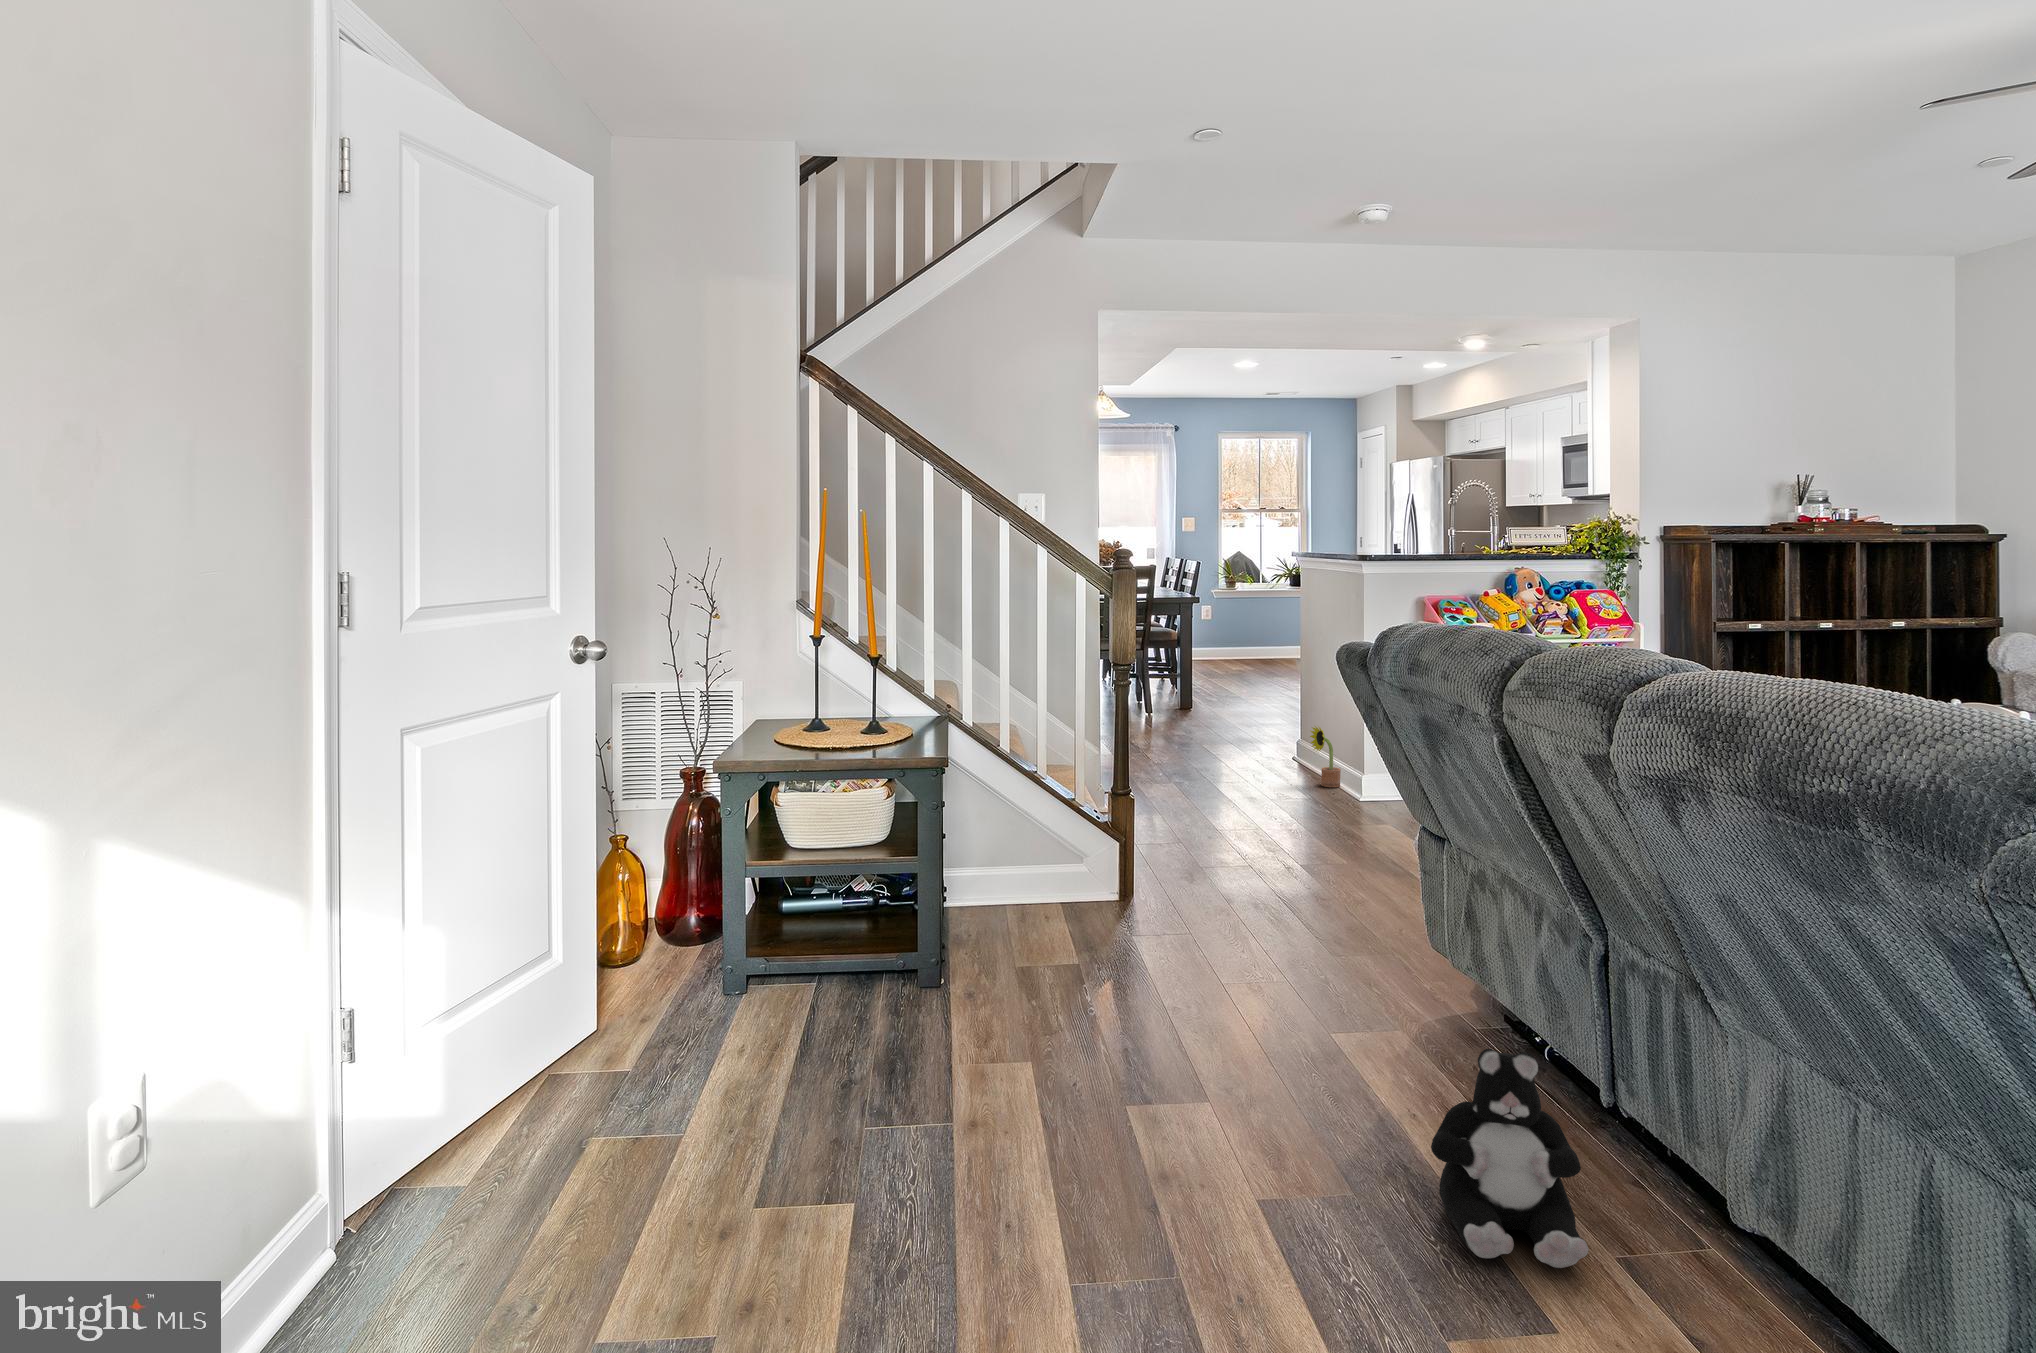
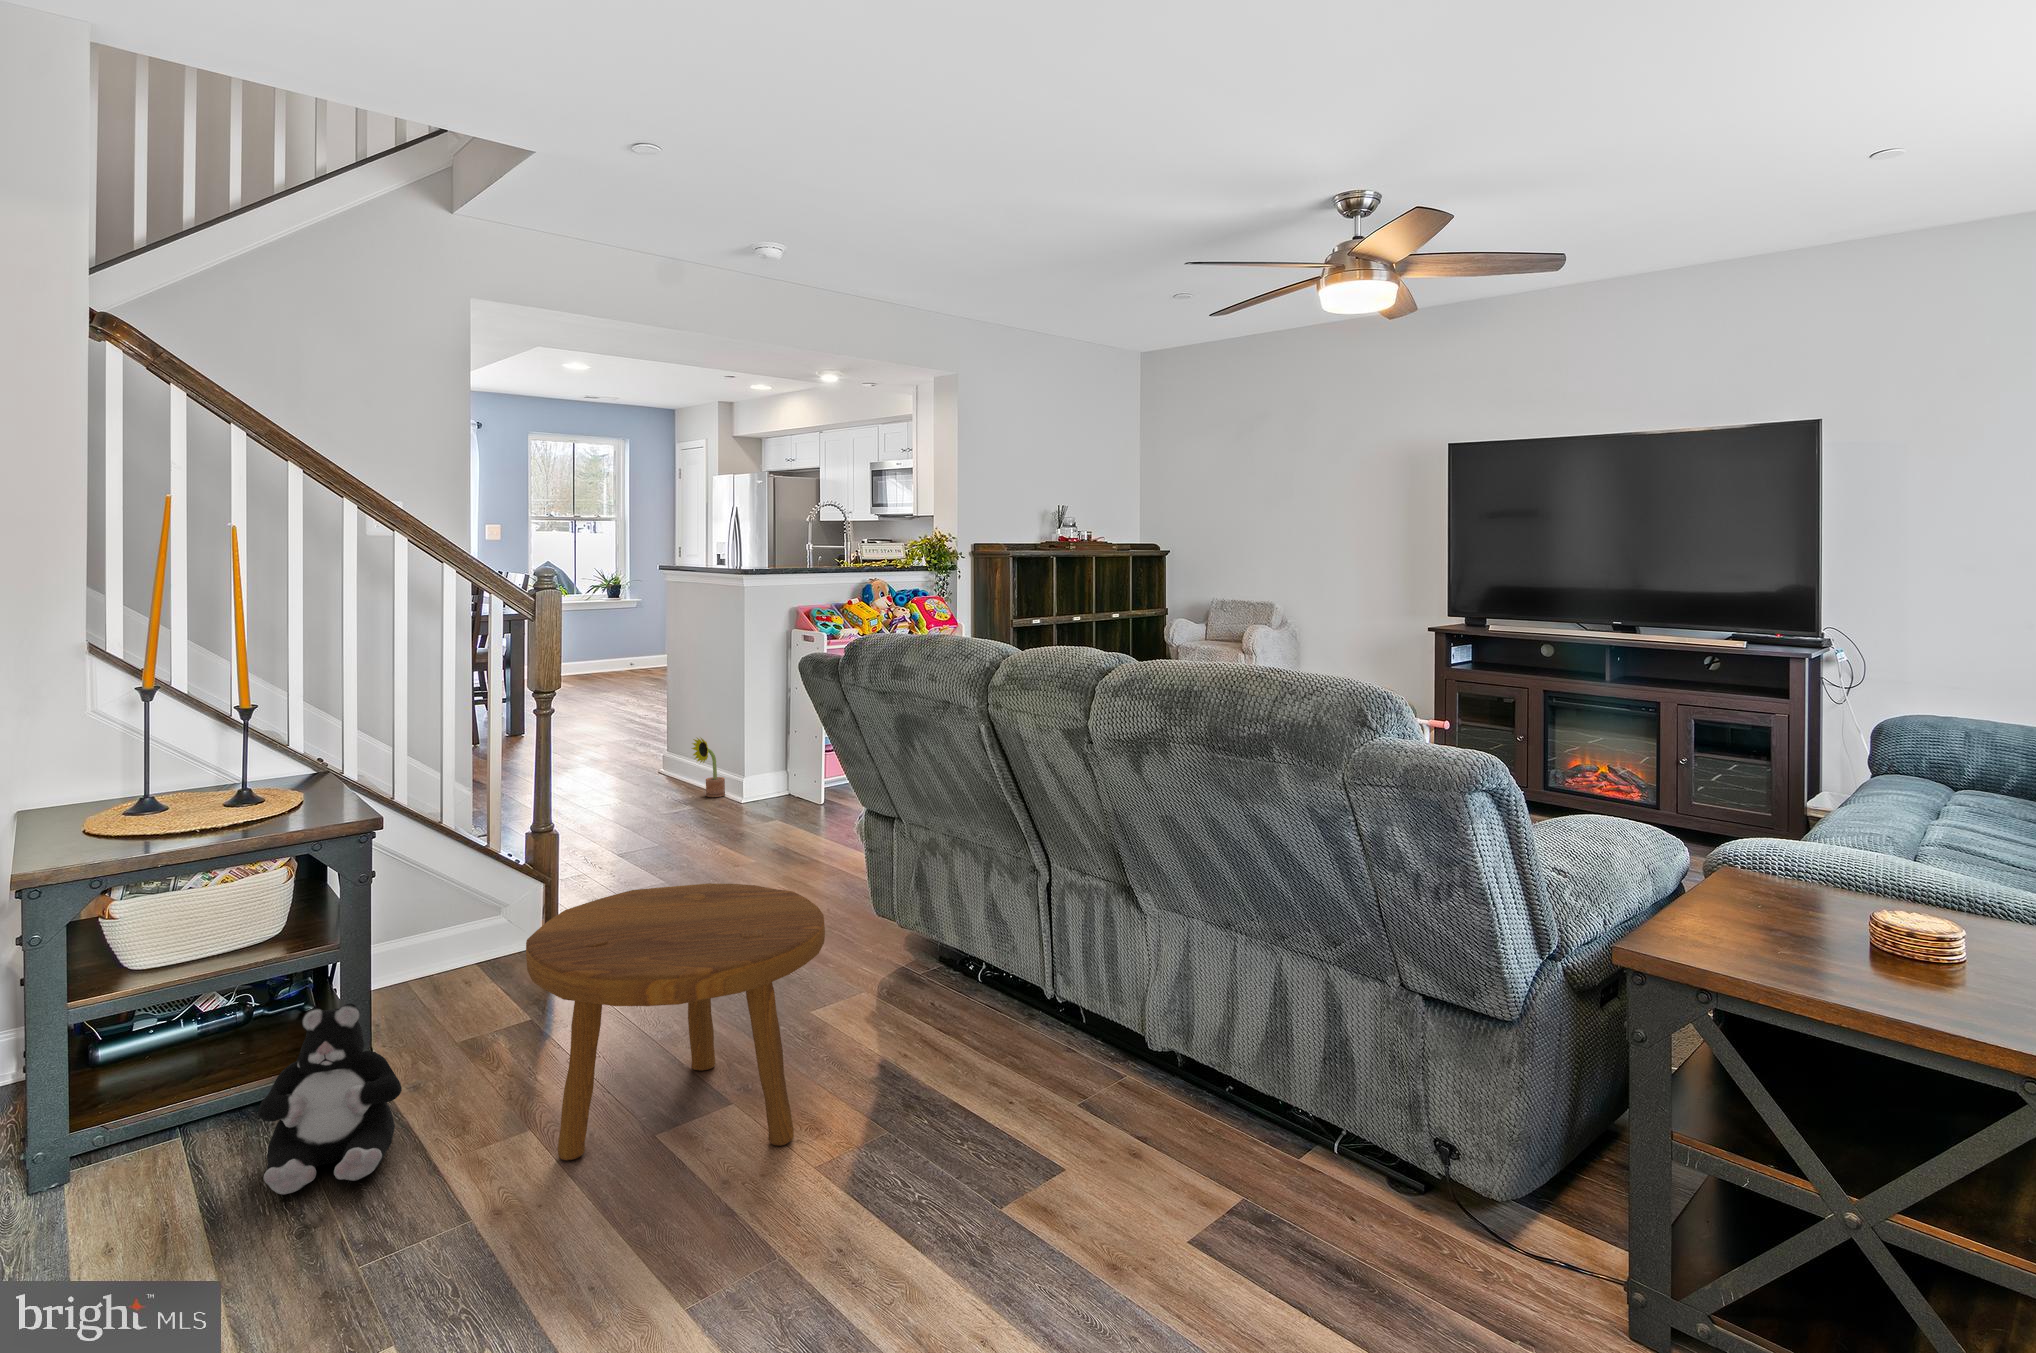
footstool: none [1020,862,1299,1146] -> present [526,883,825,1160]
plush toy: present [1431,1049,1589,1268] -> present [258,1003,402,1195]

